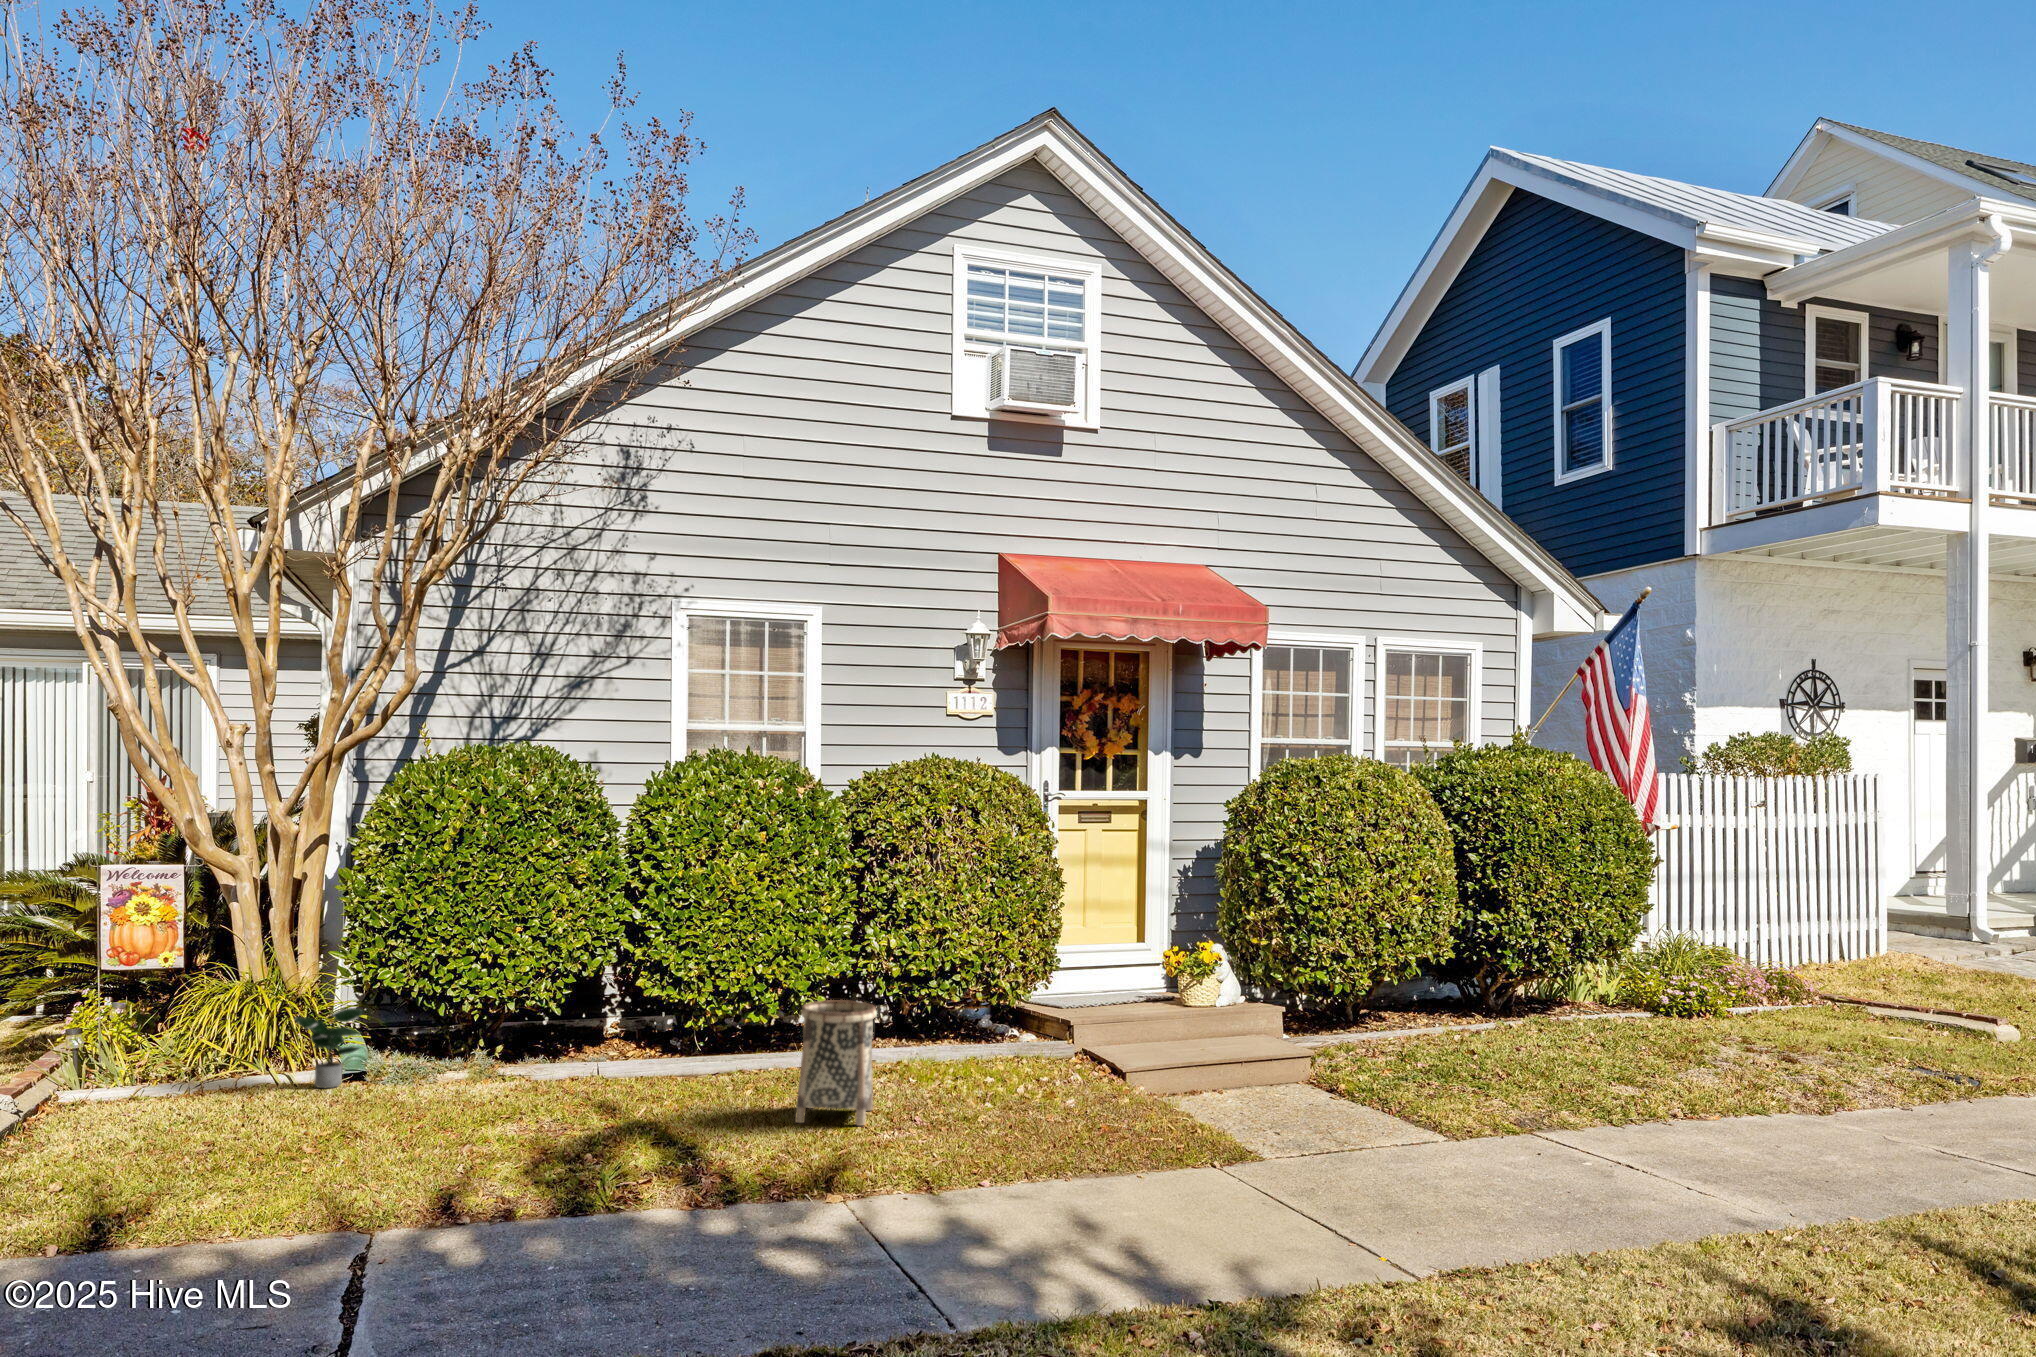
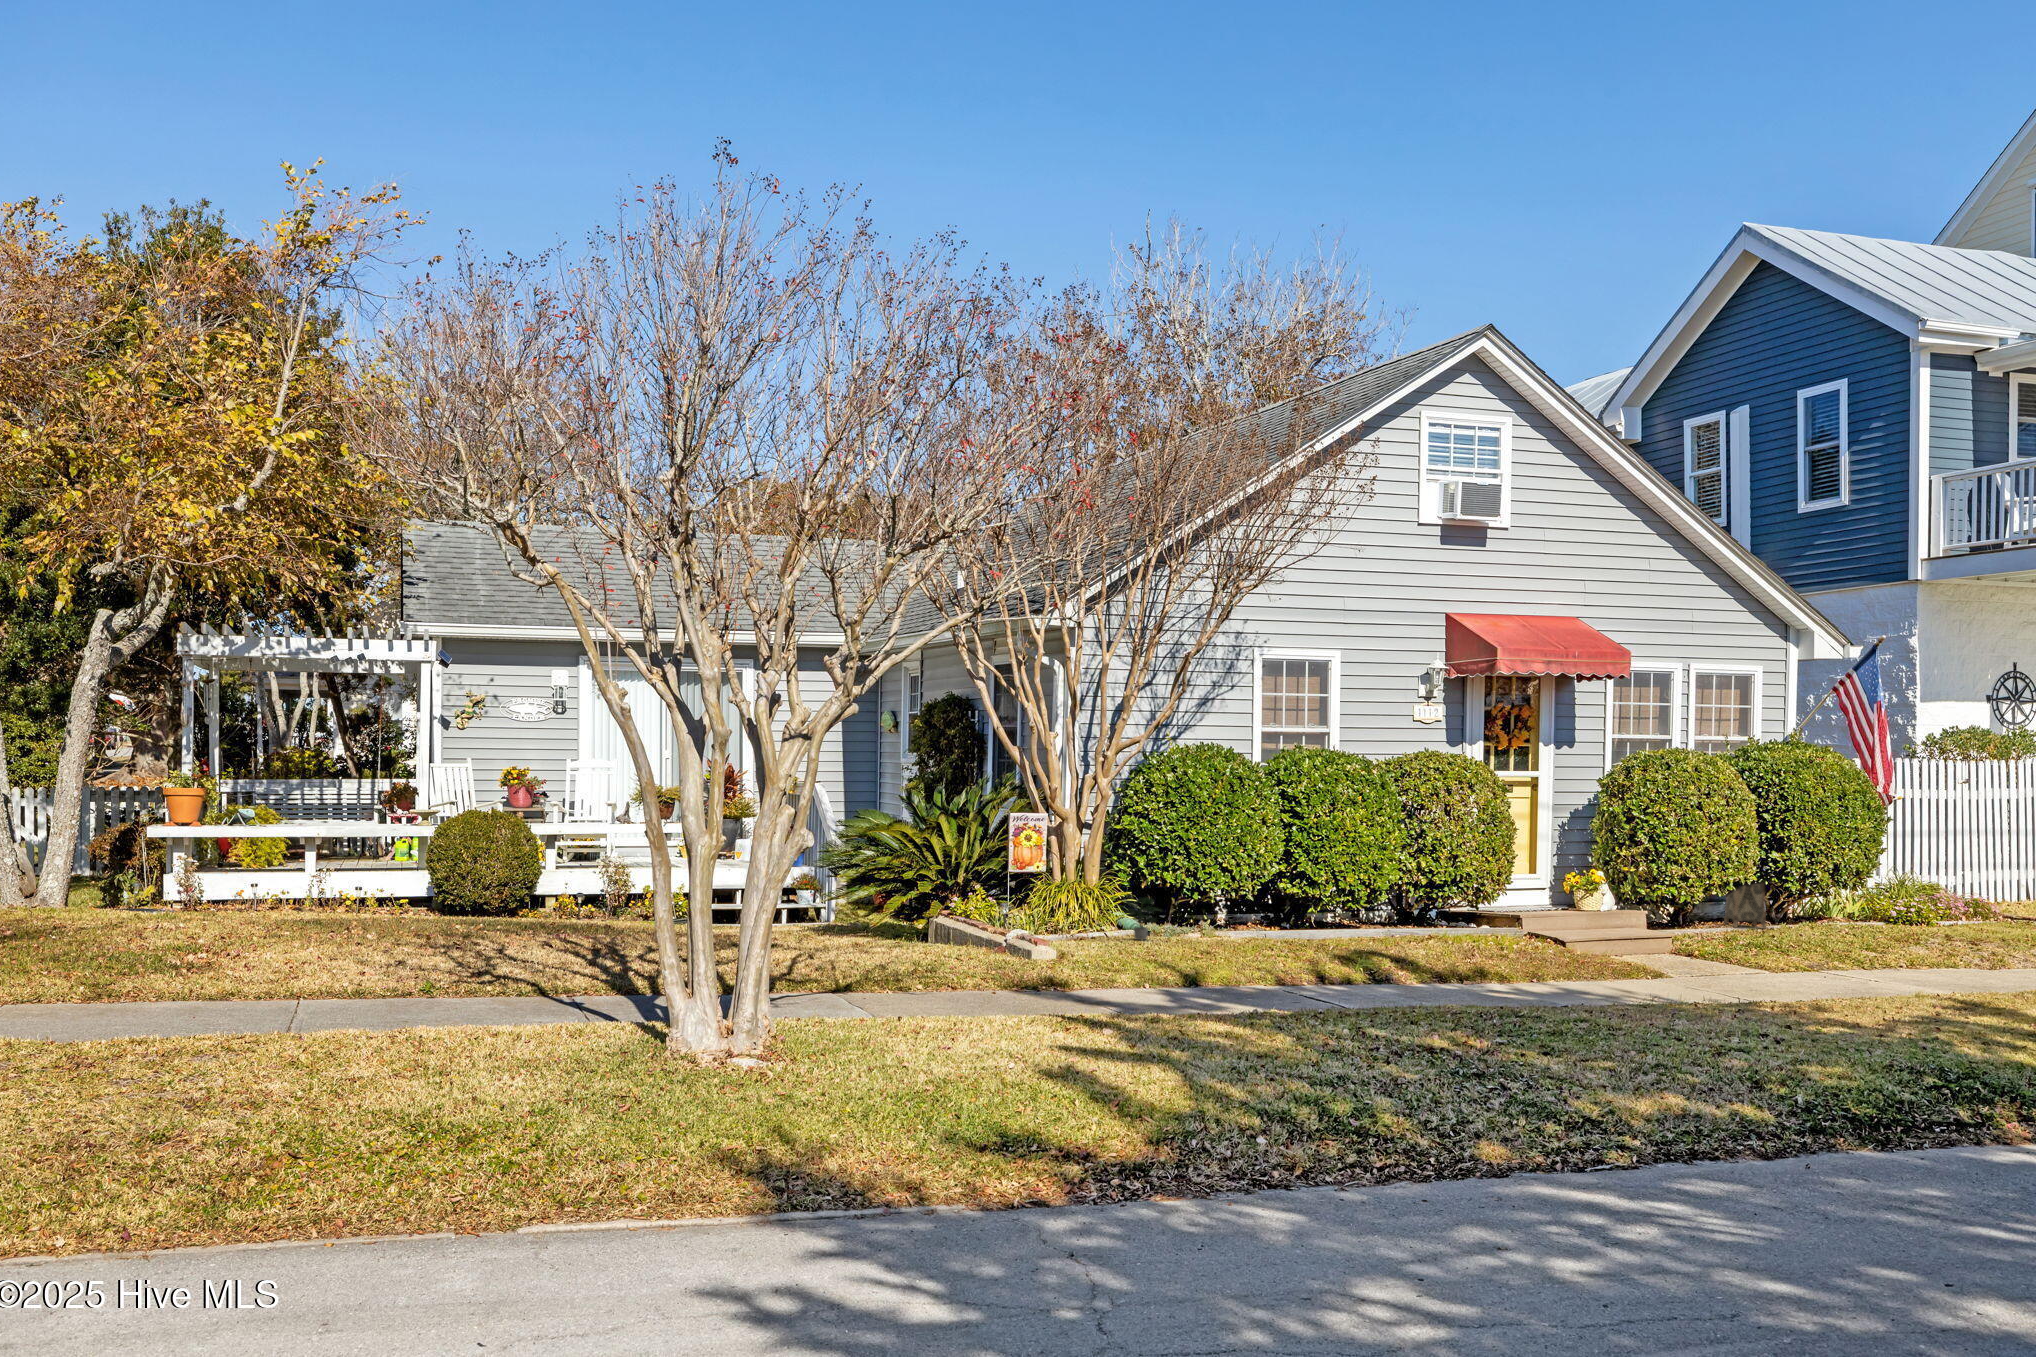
basket: present [795,1000,877,1126] -> present [1724,883,1766,929]

